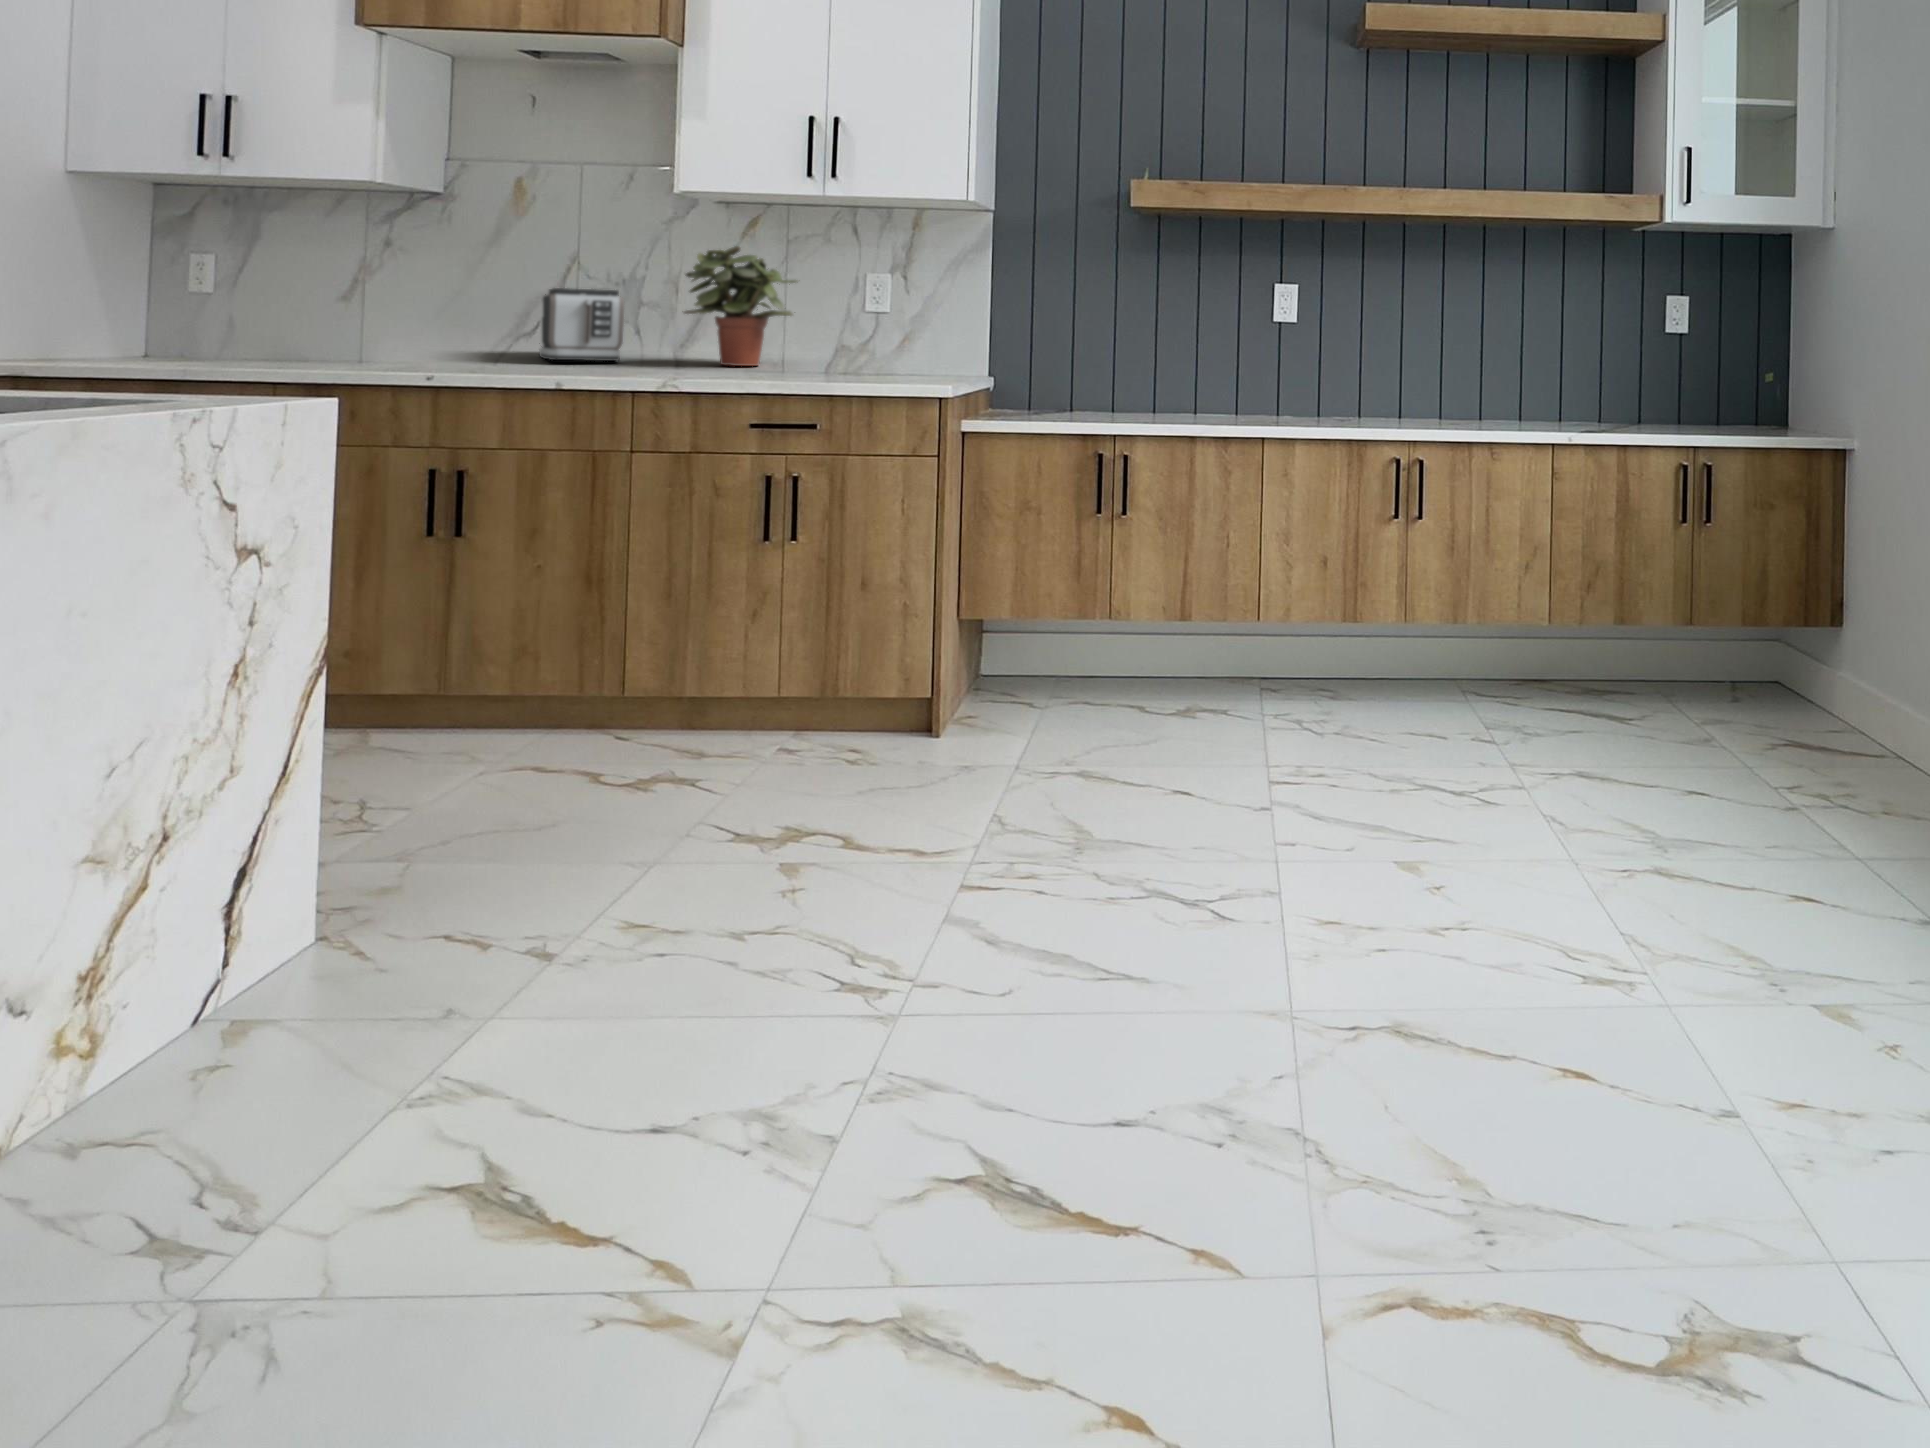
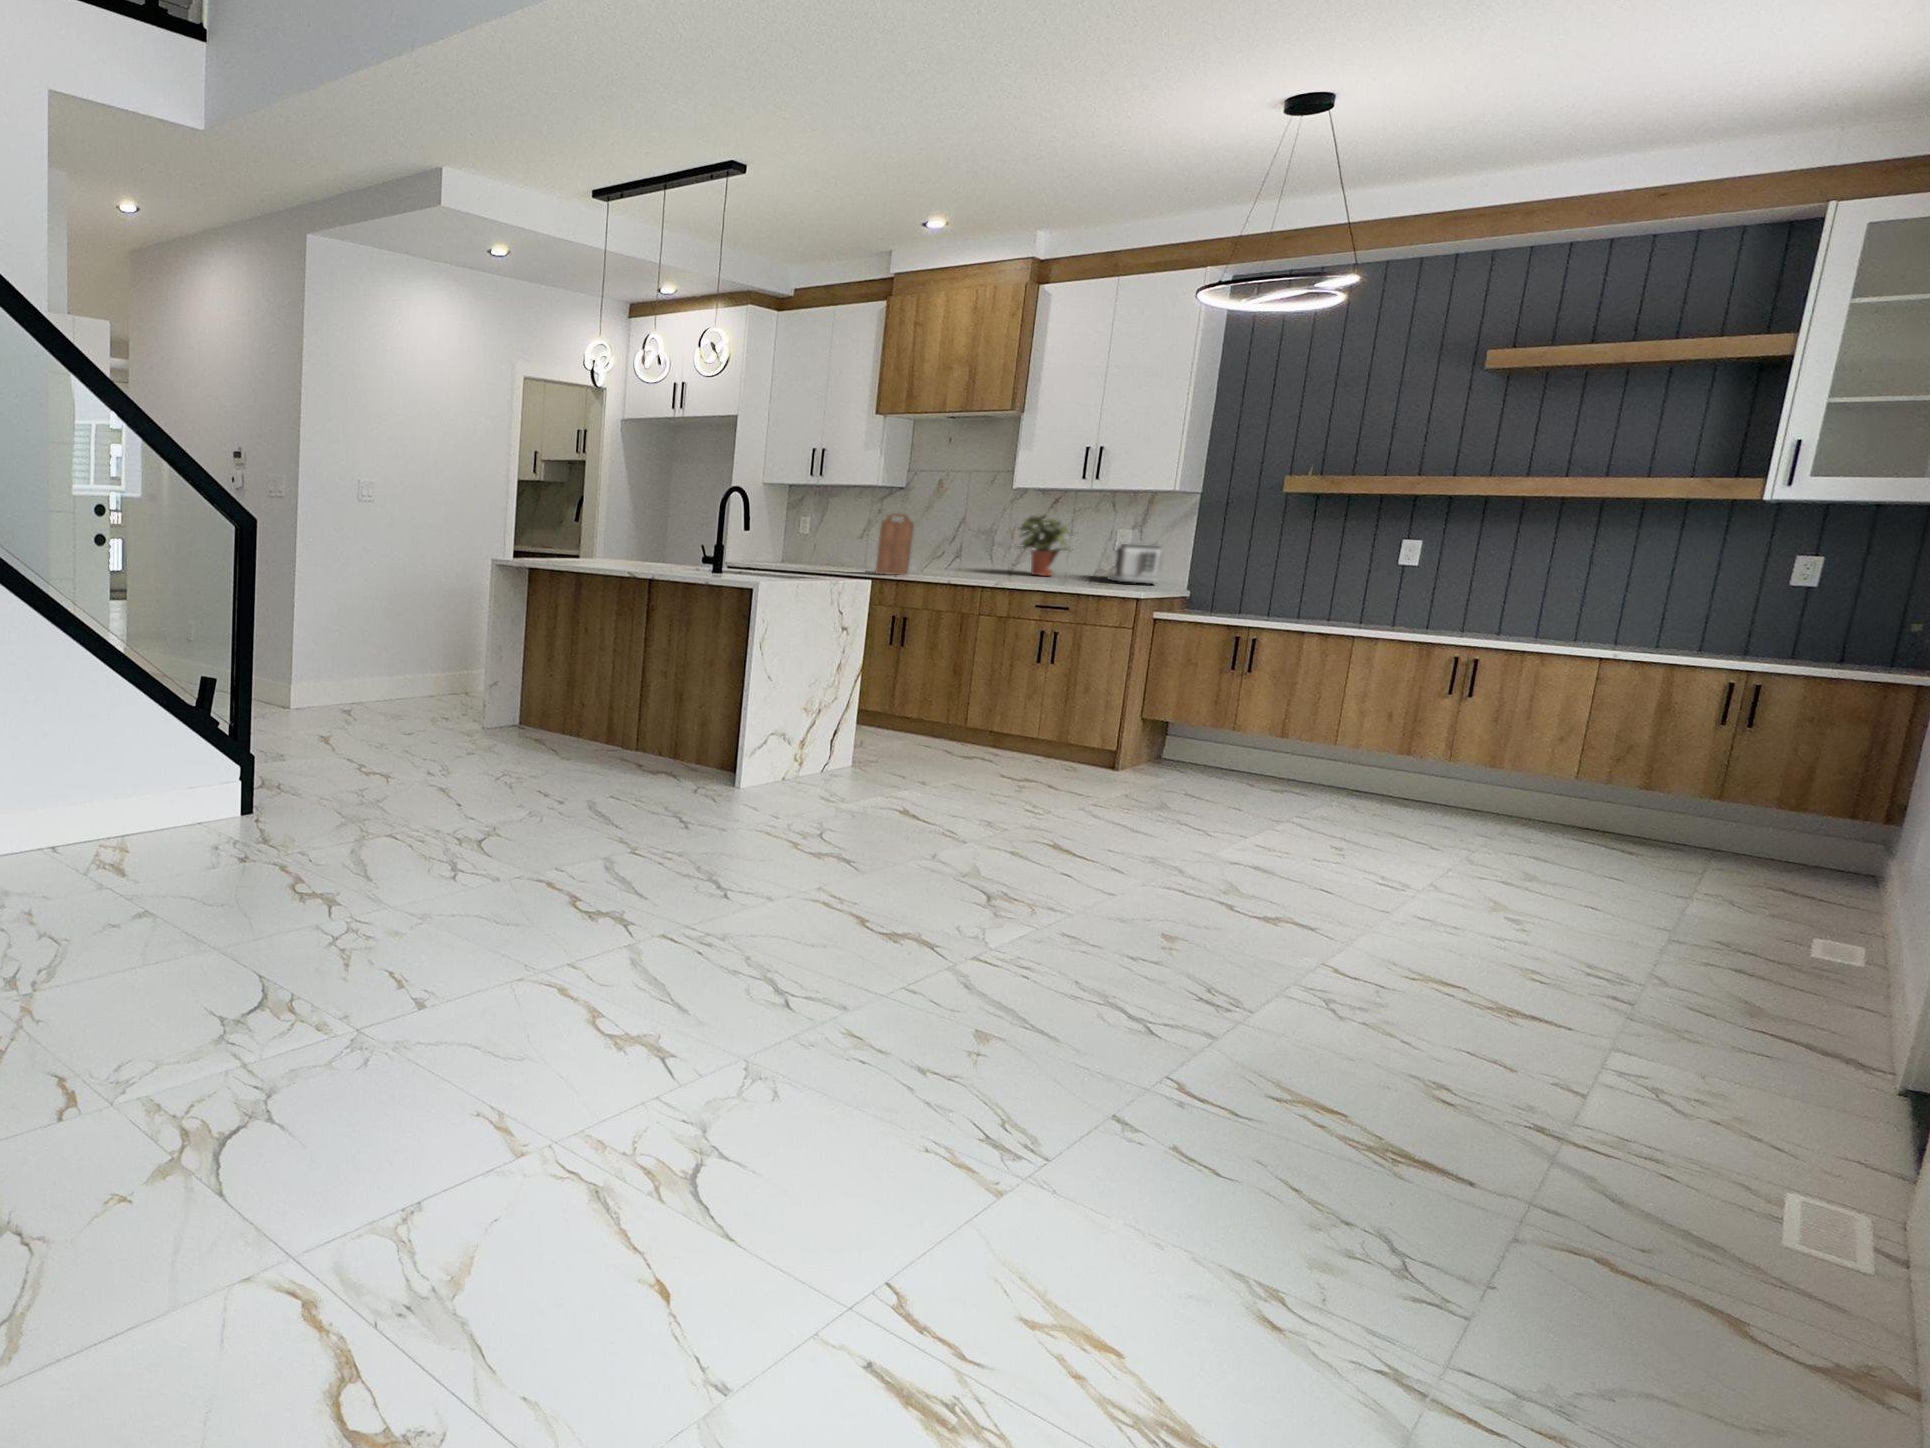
cutting board: none [379,240,466,381] -> present [876,513,914,575]
toaster: present [539,288,624,361] -> present [1108,544,1163,584]

